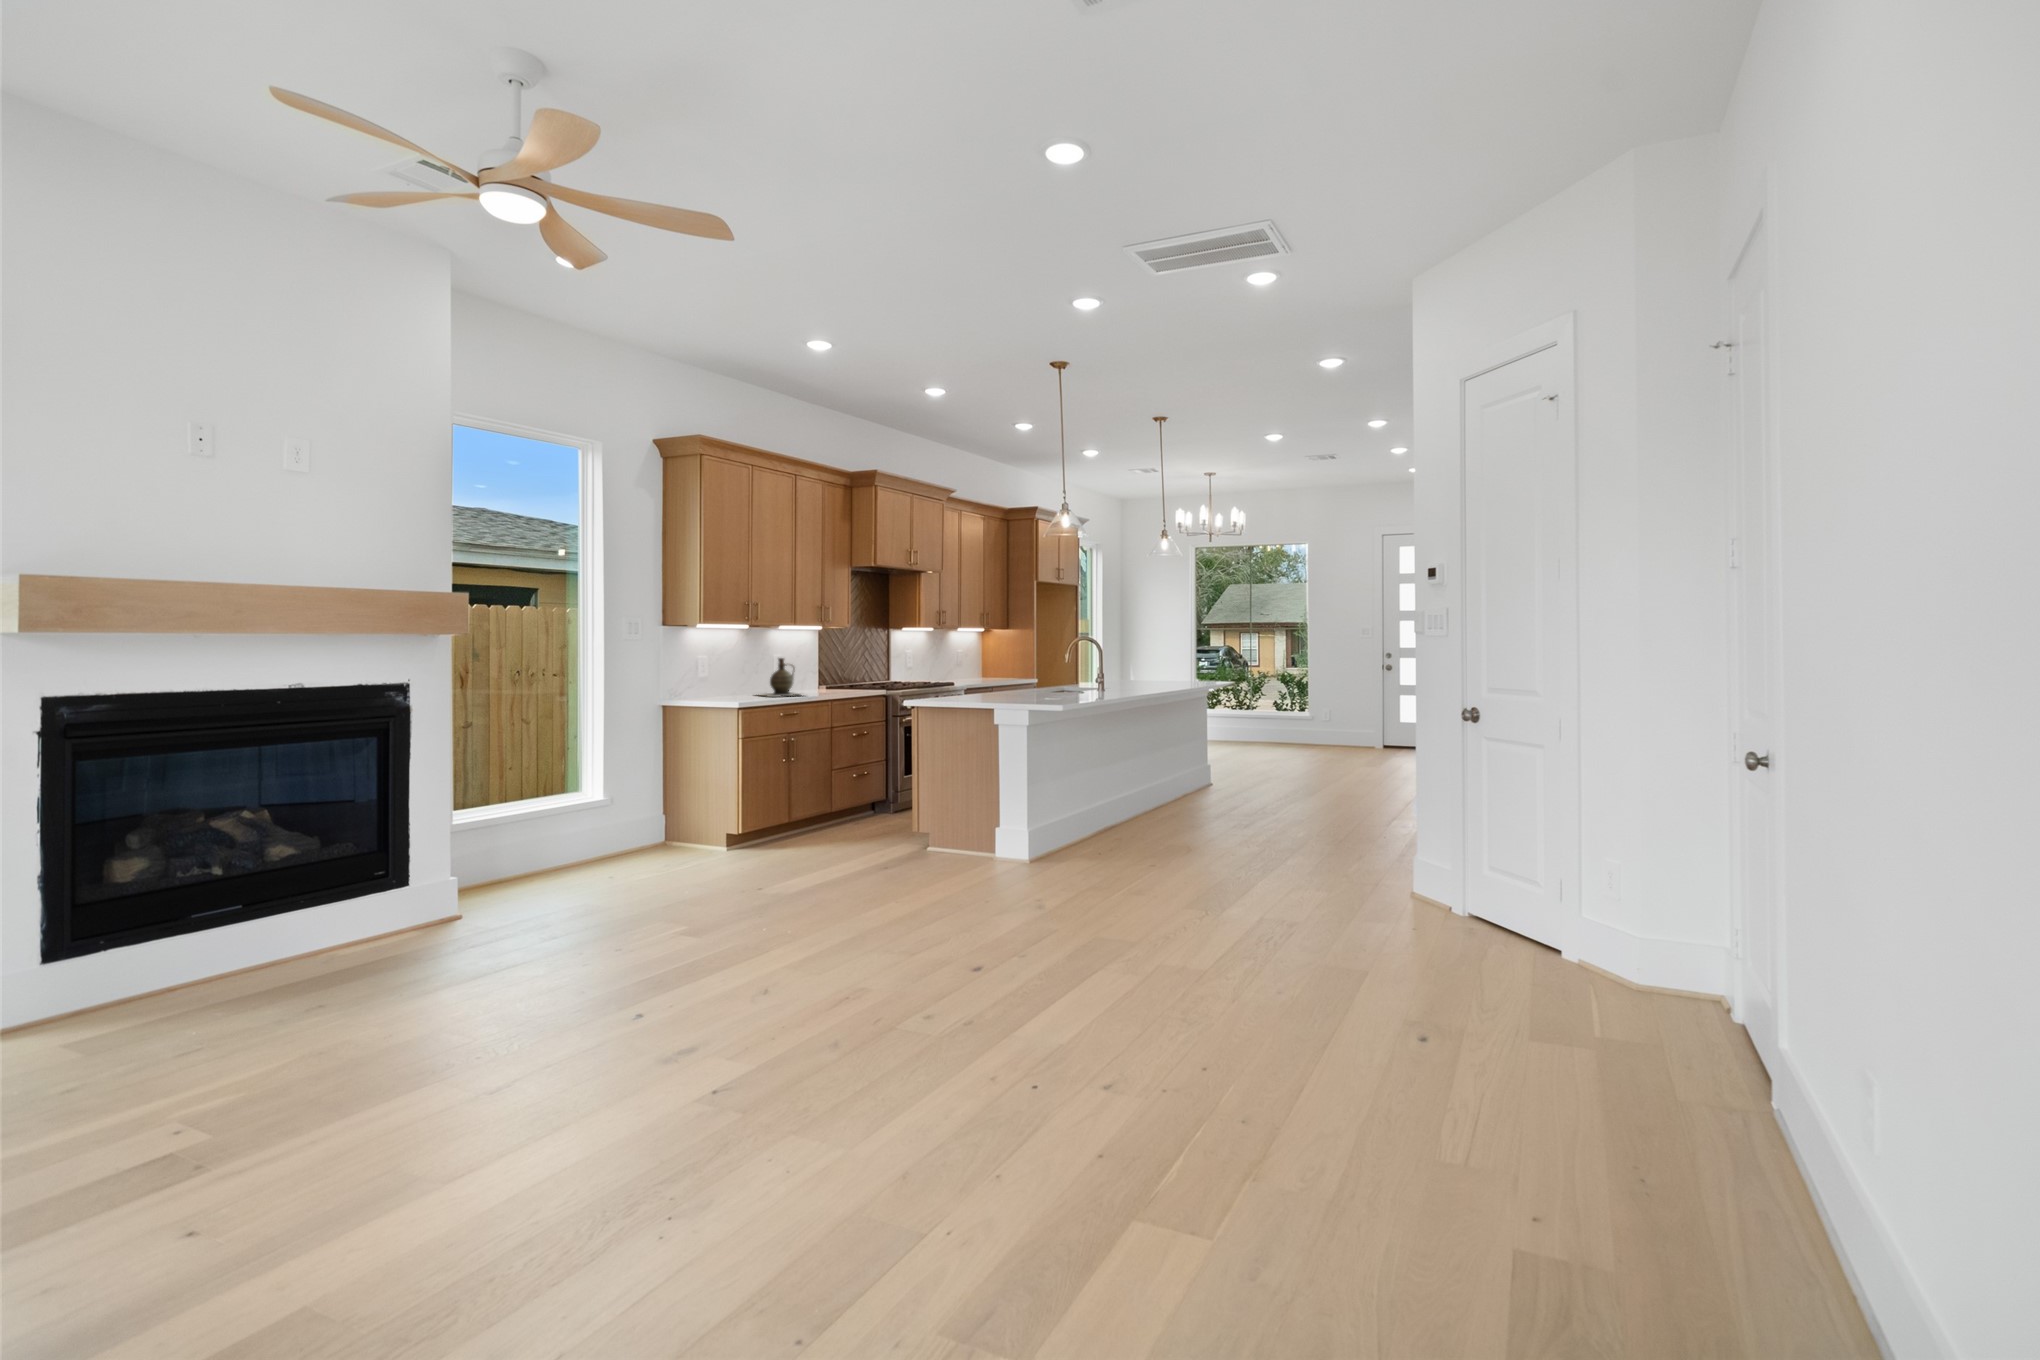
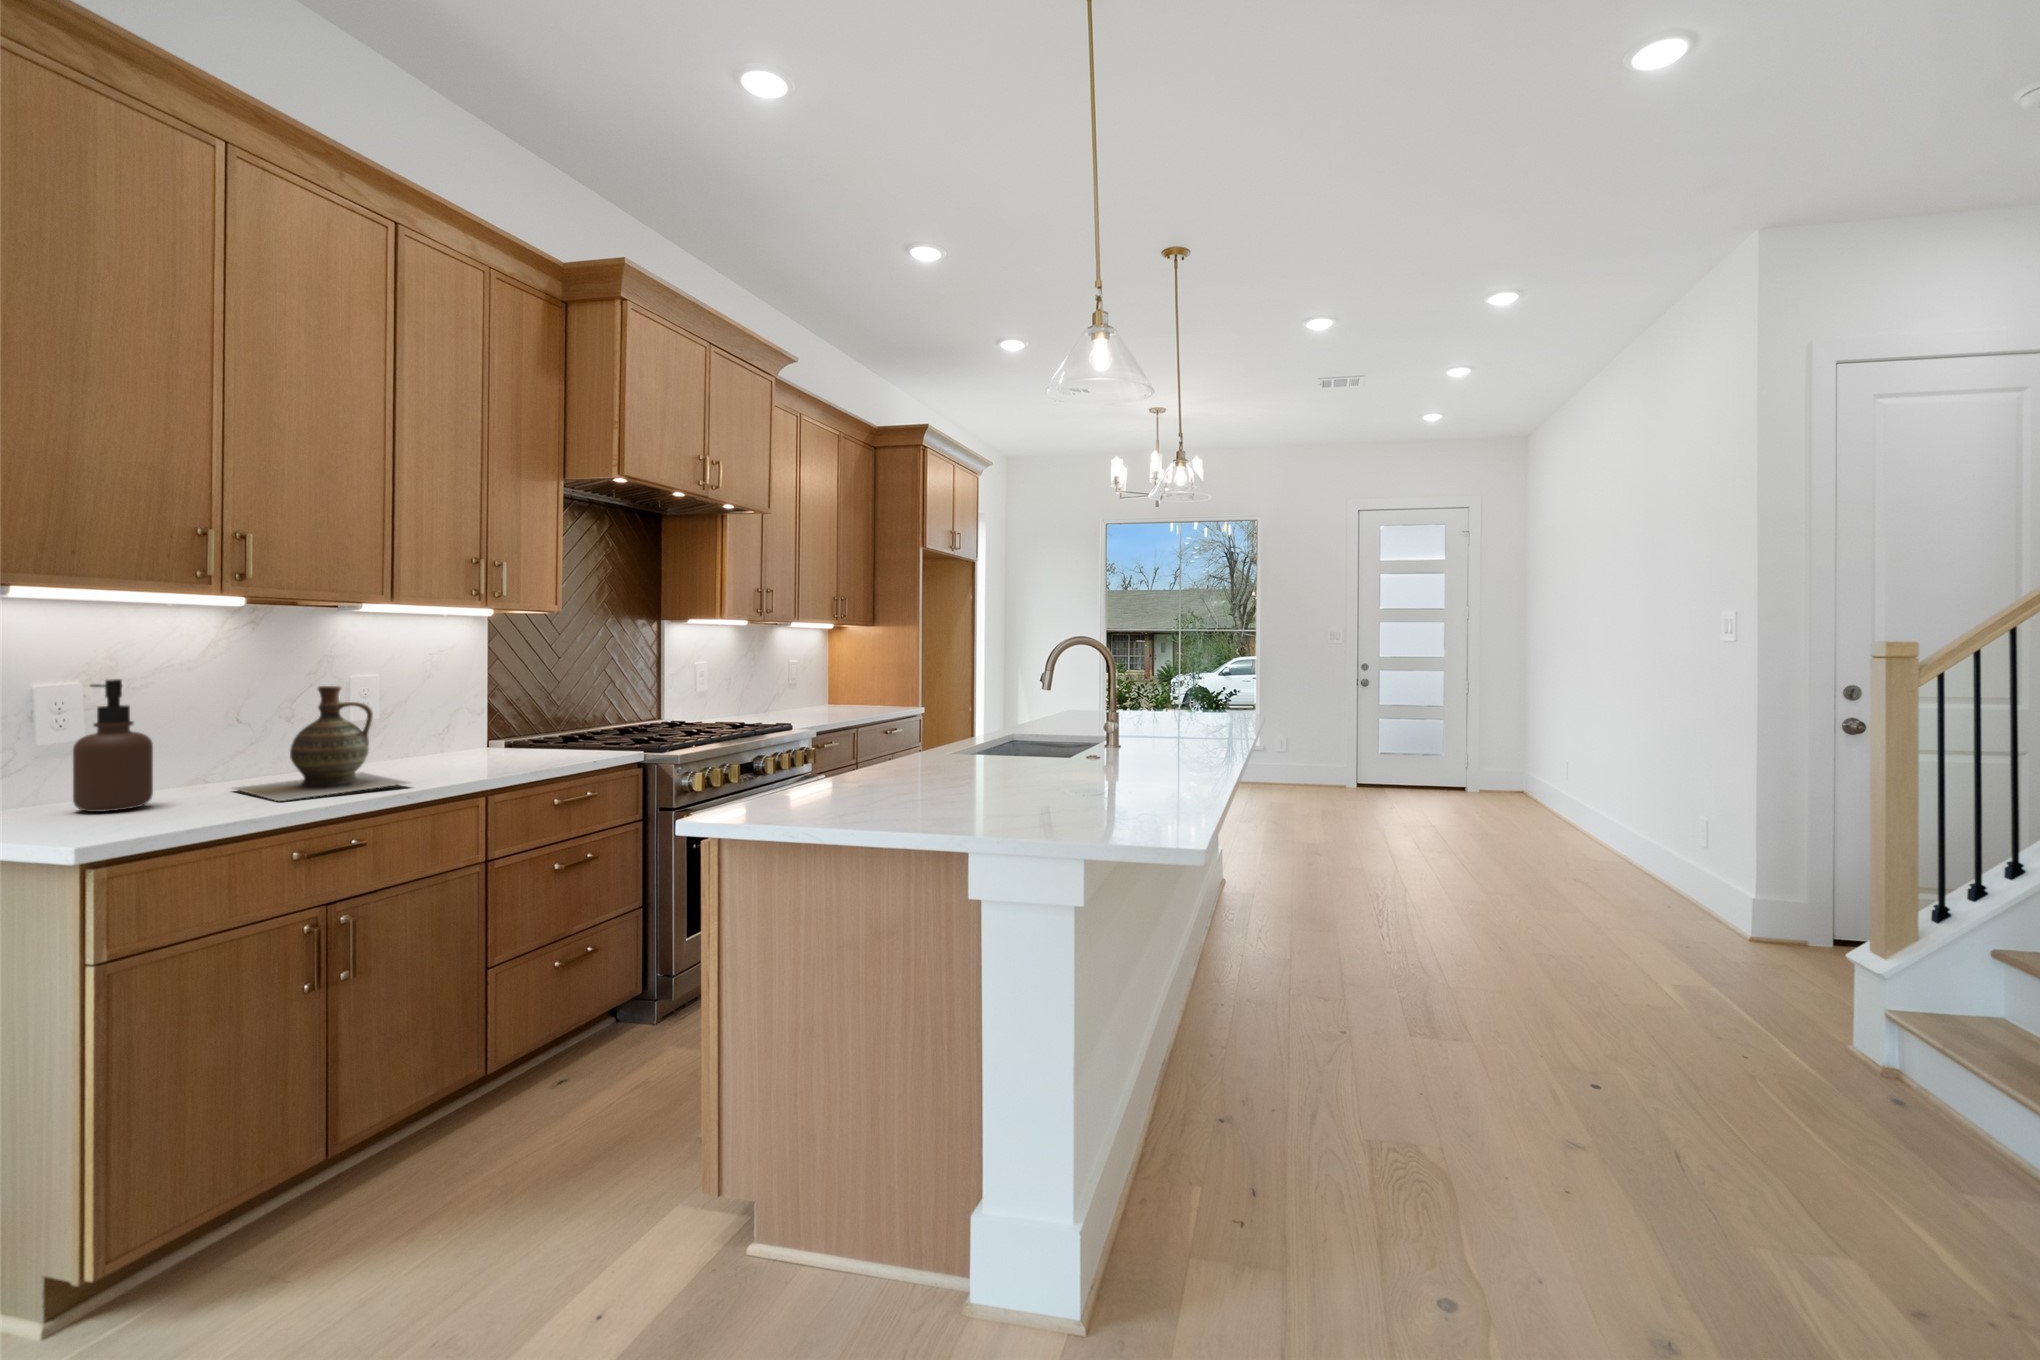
soap dispenser: none [717,654,737,697] -> present [73,679,153,812]

